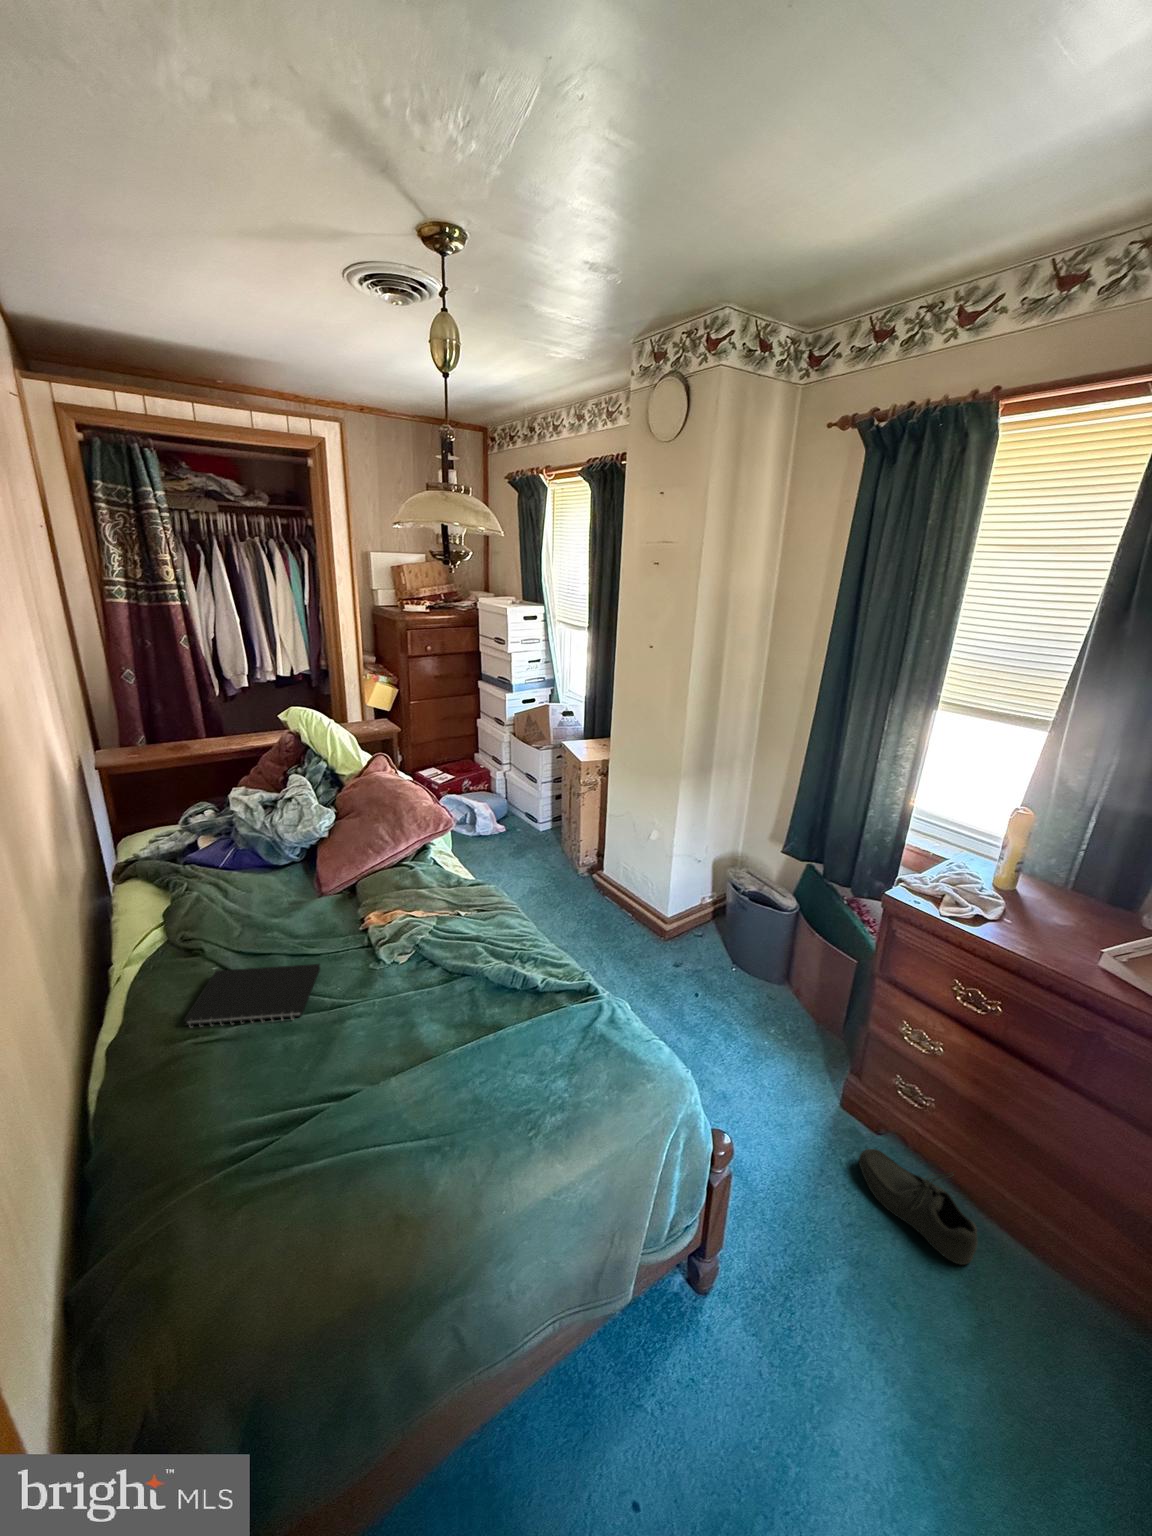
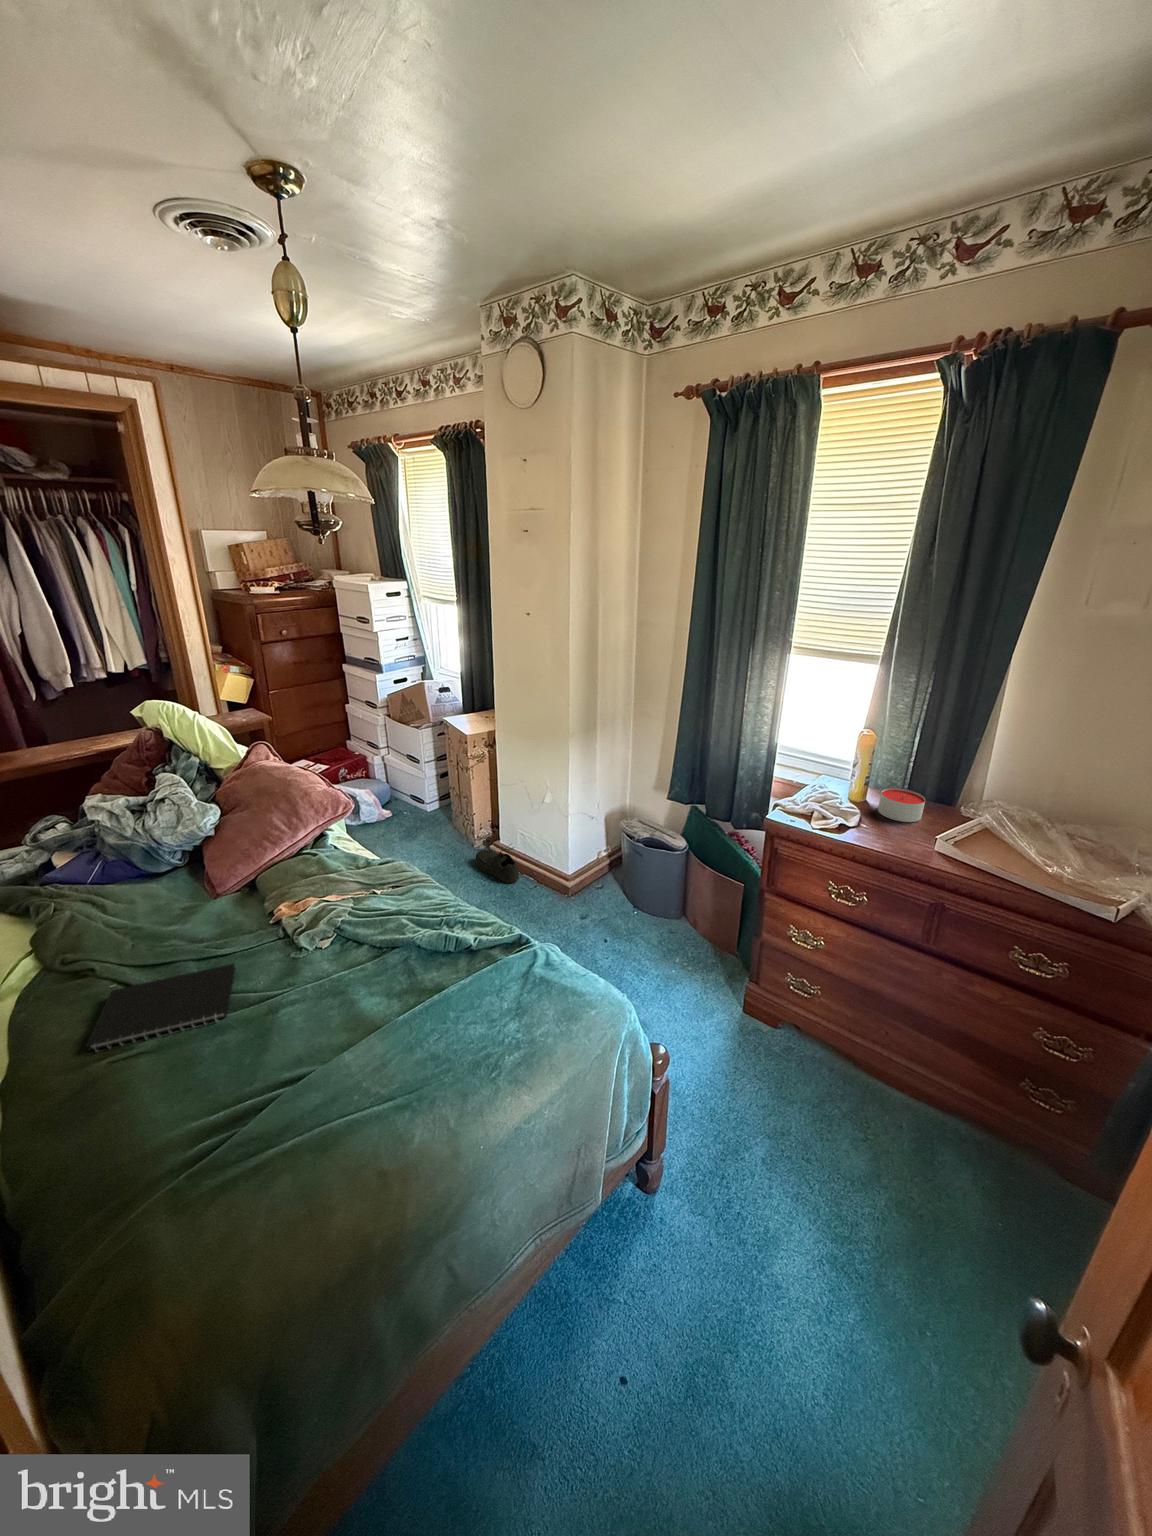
candle: none [1031,883,1098,929] -> present [878,788,925,822]
shoe: present [859,1149,978,1265] -> present [476,845,519,883]

